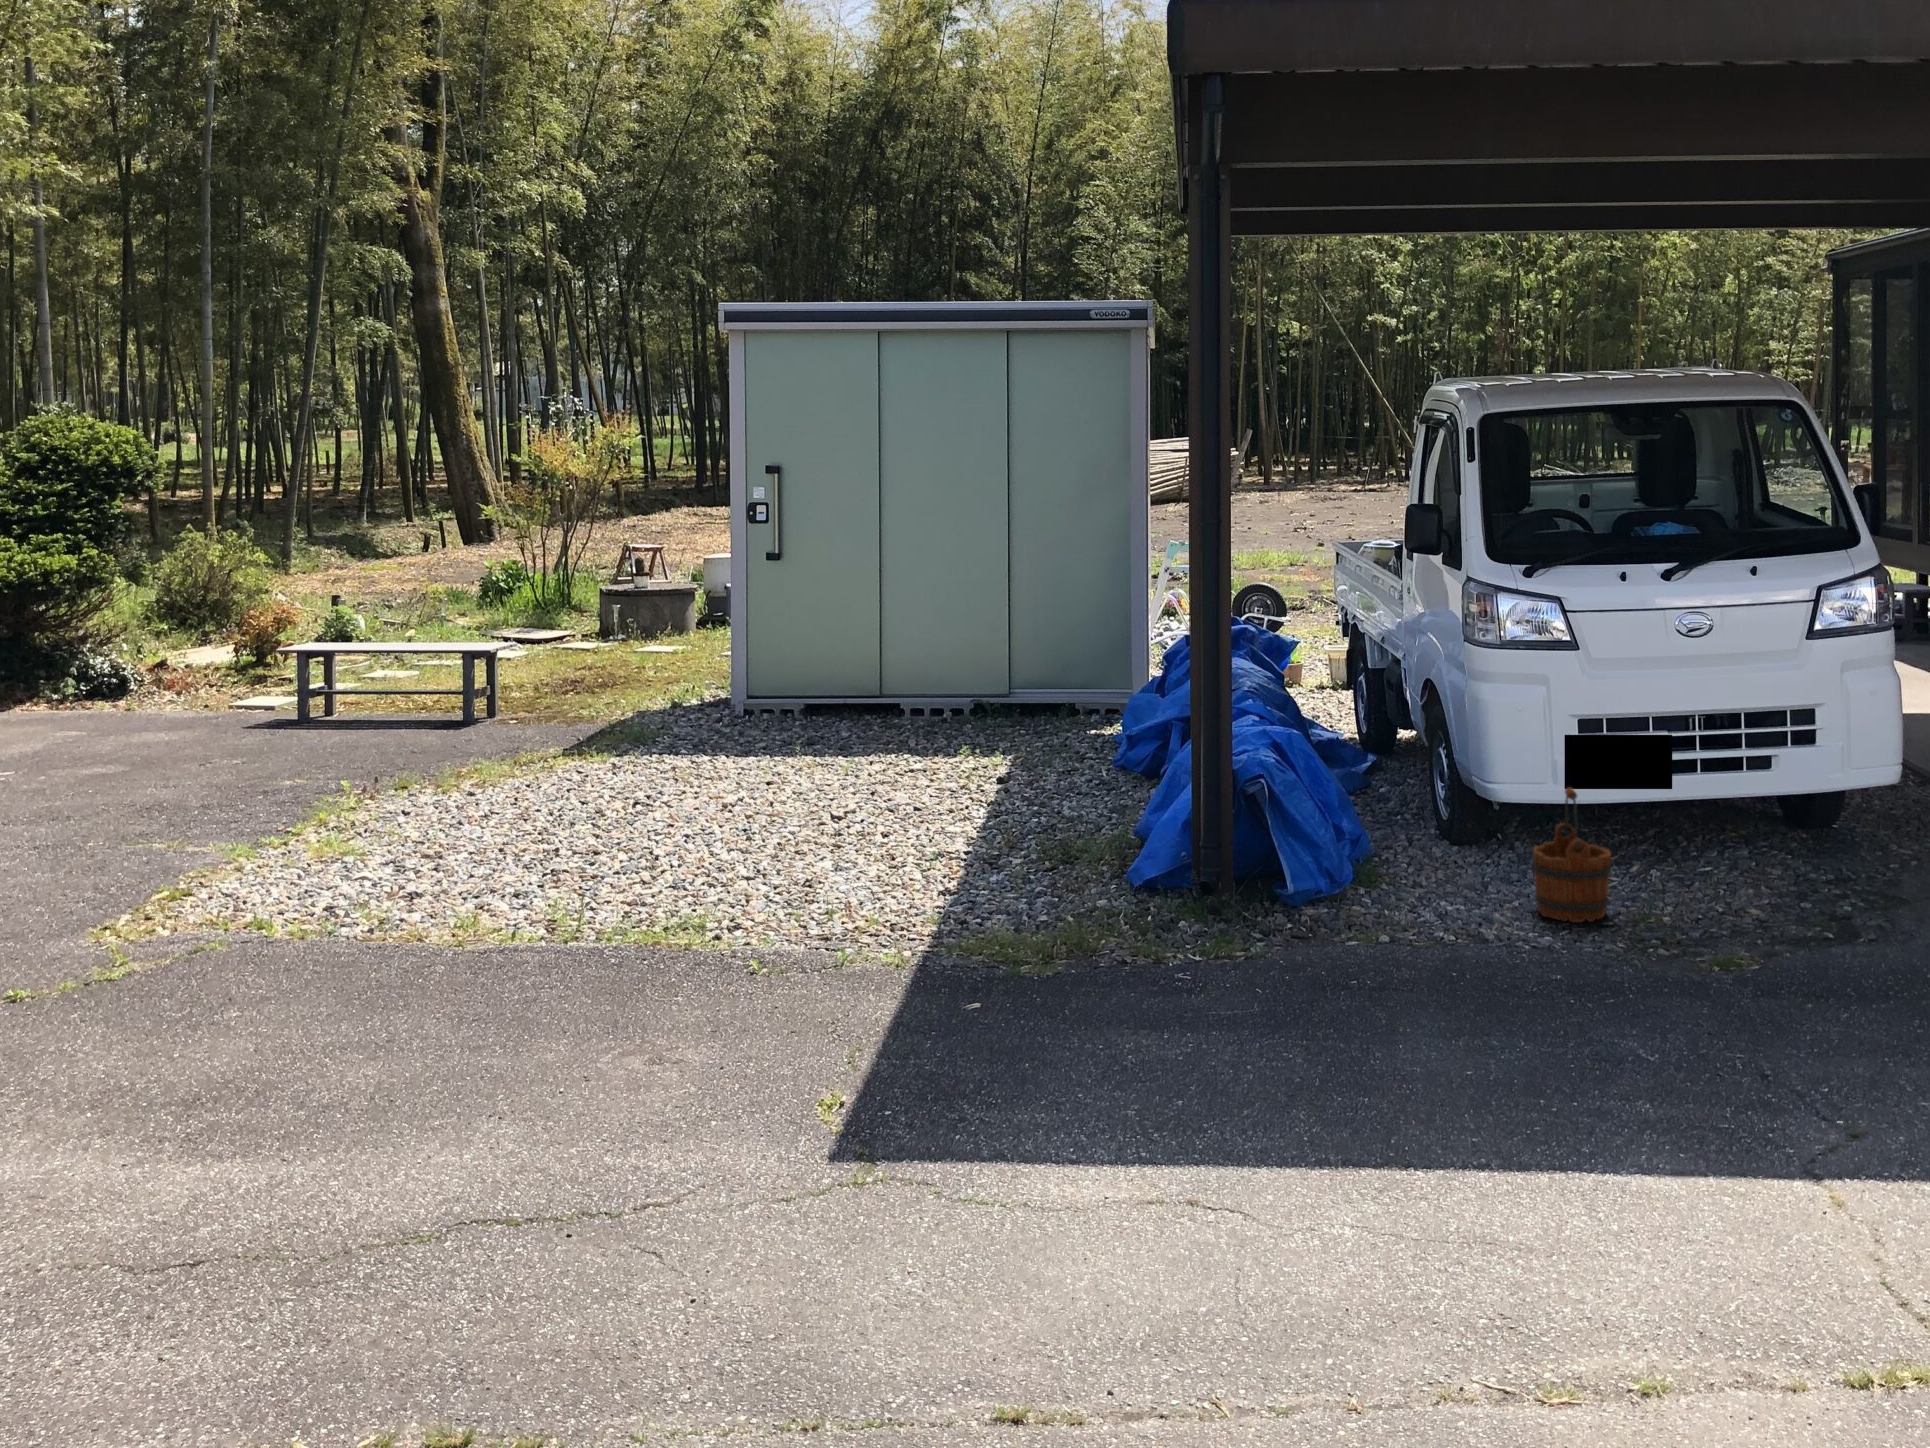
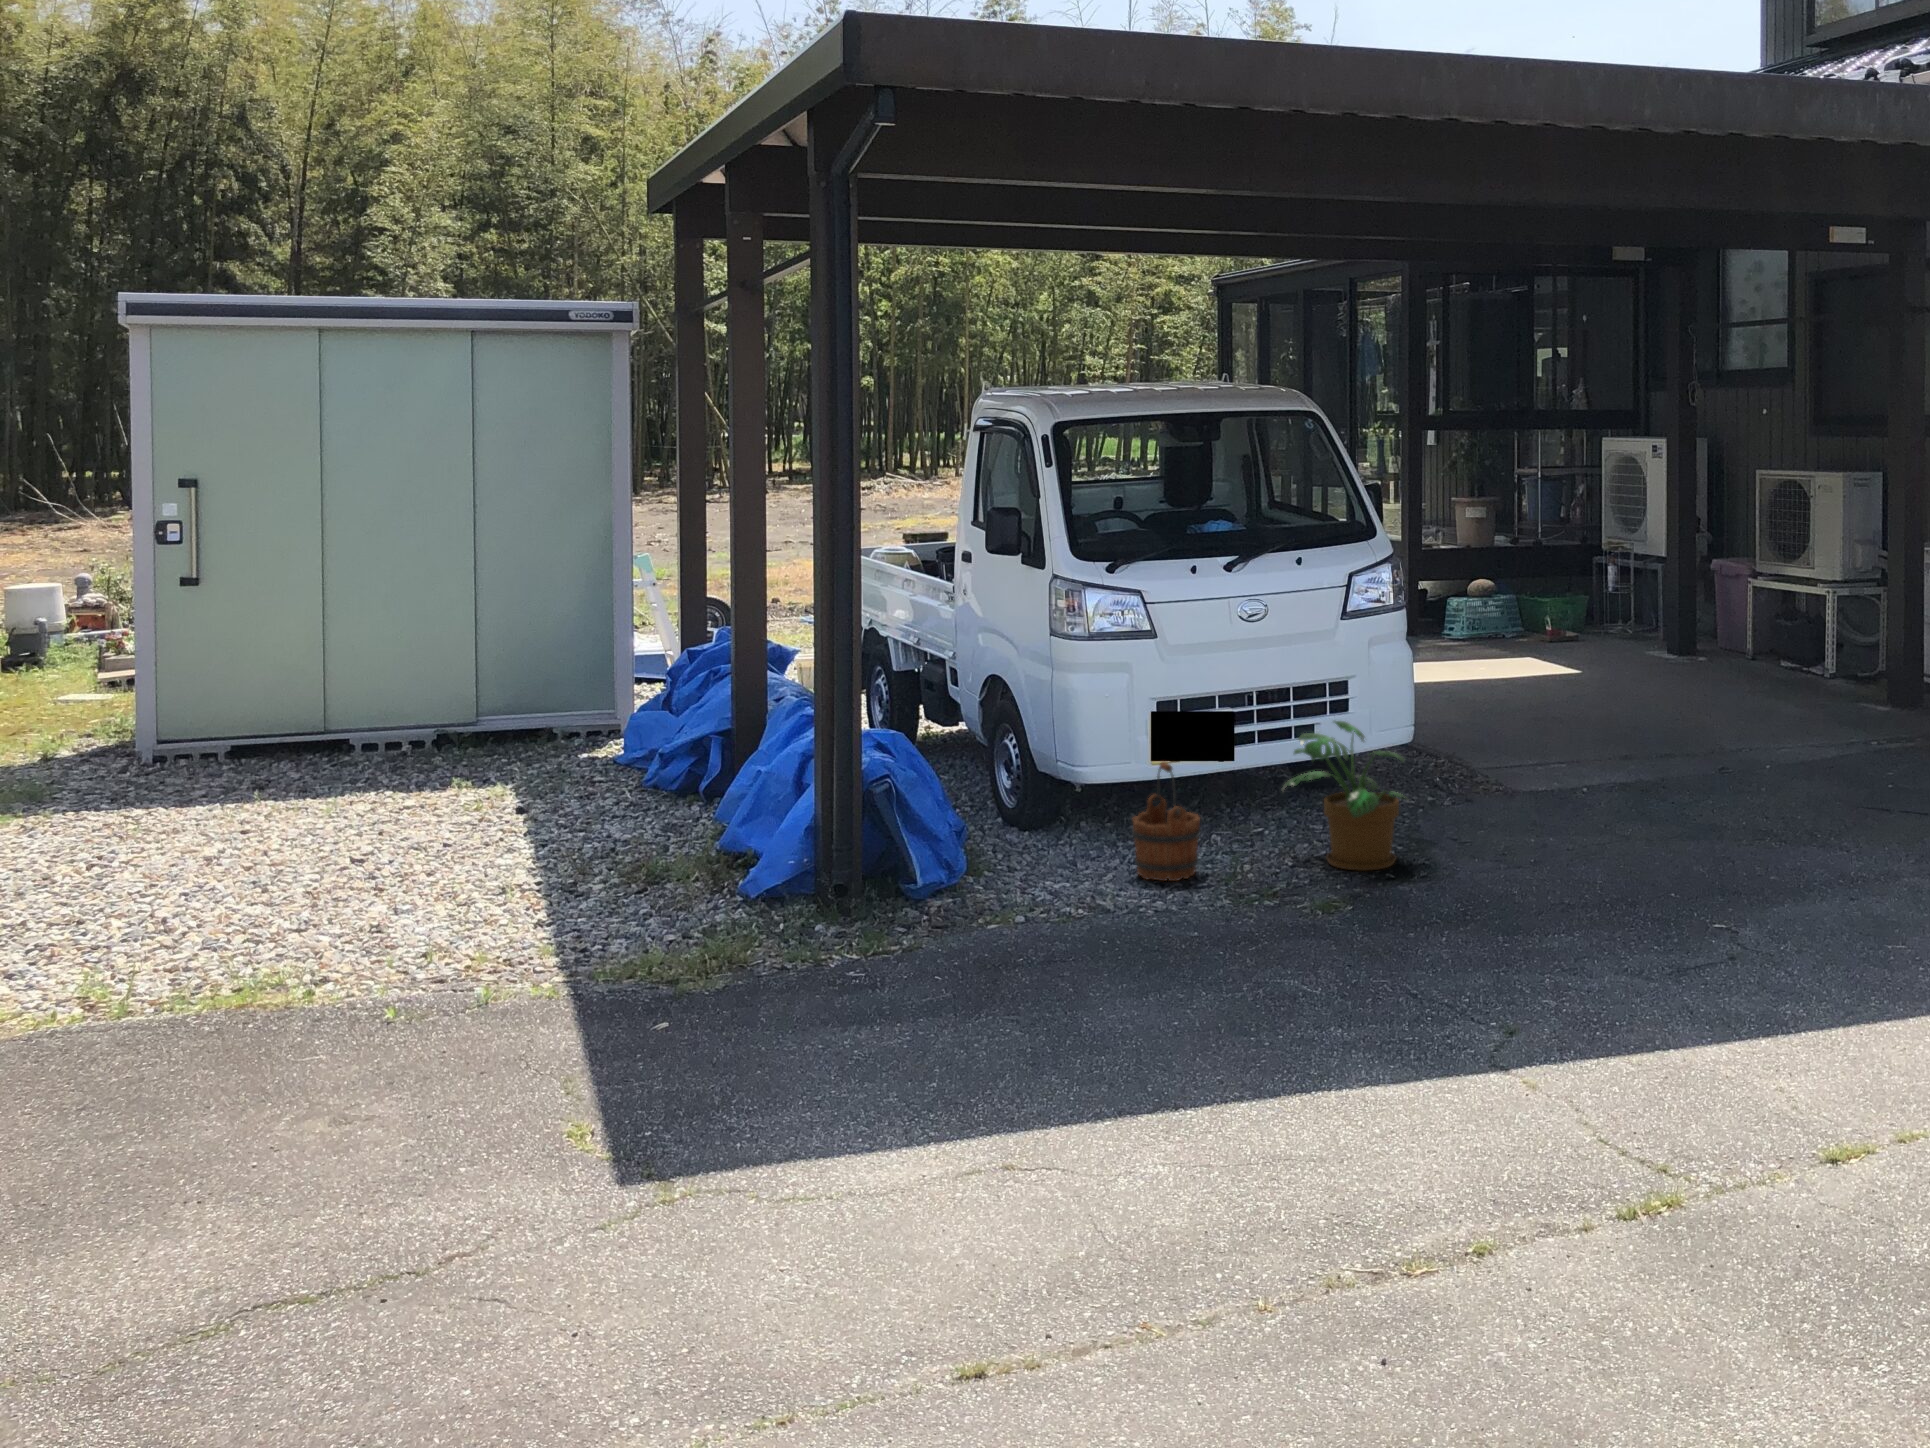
potted plant: none [1720,756,1880,938] -> present [1282,721,1407,871]

